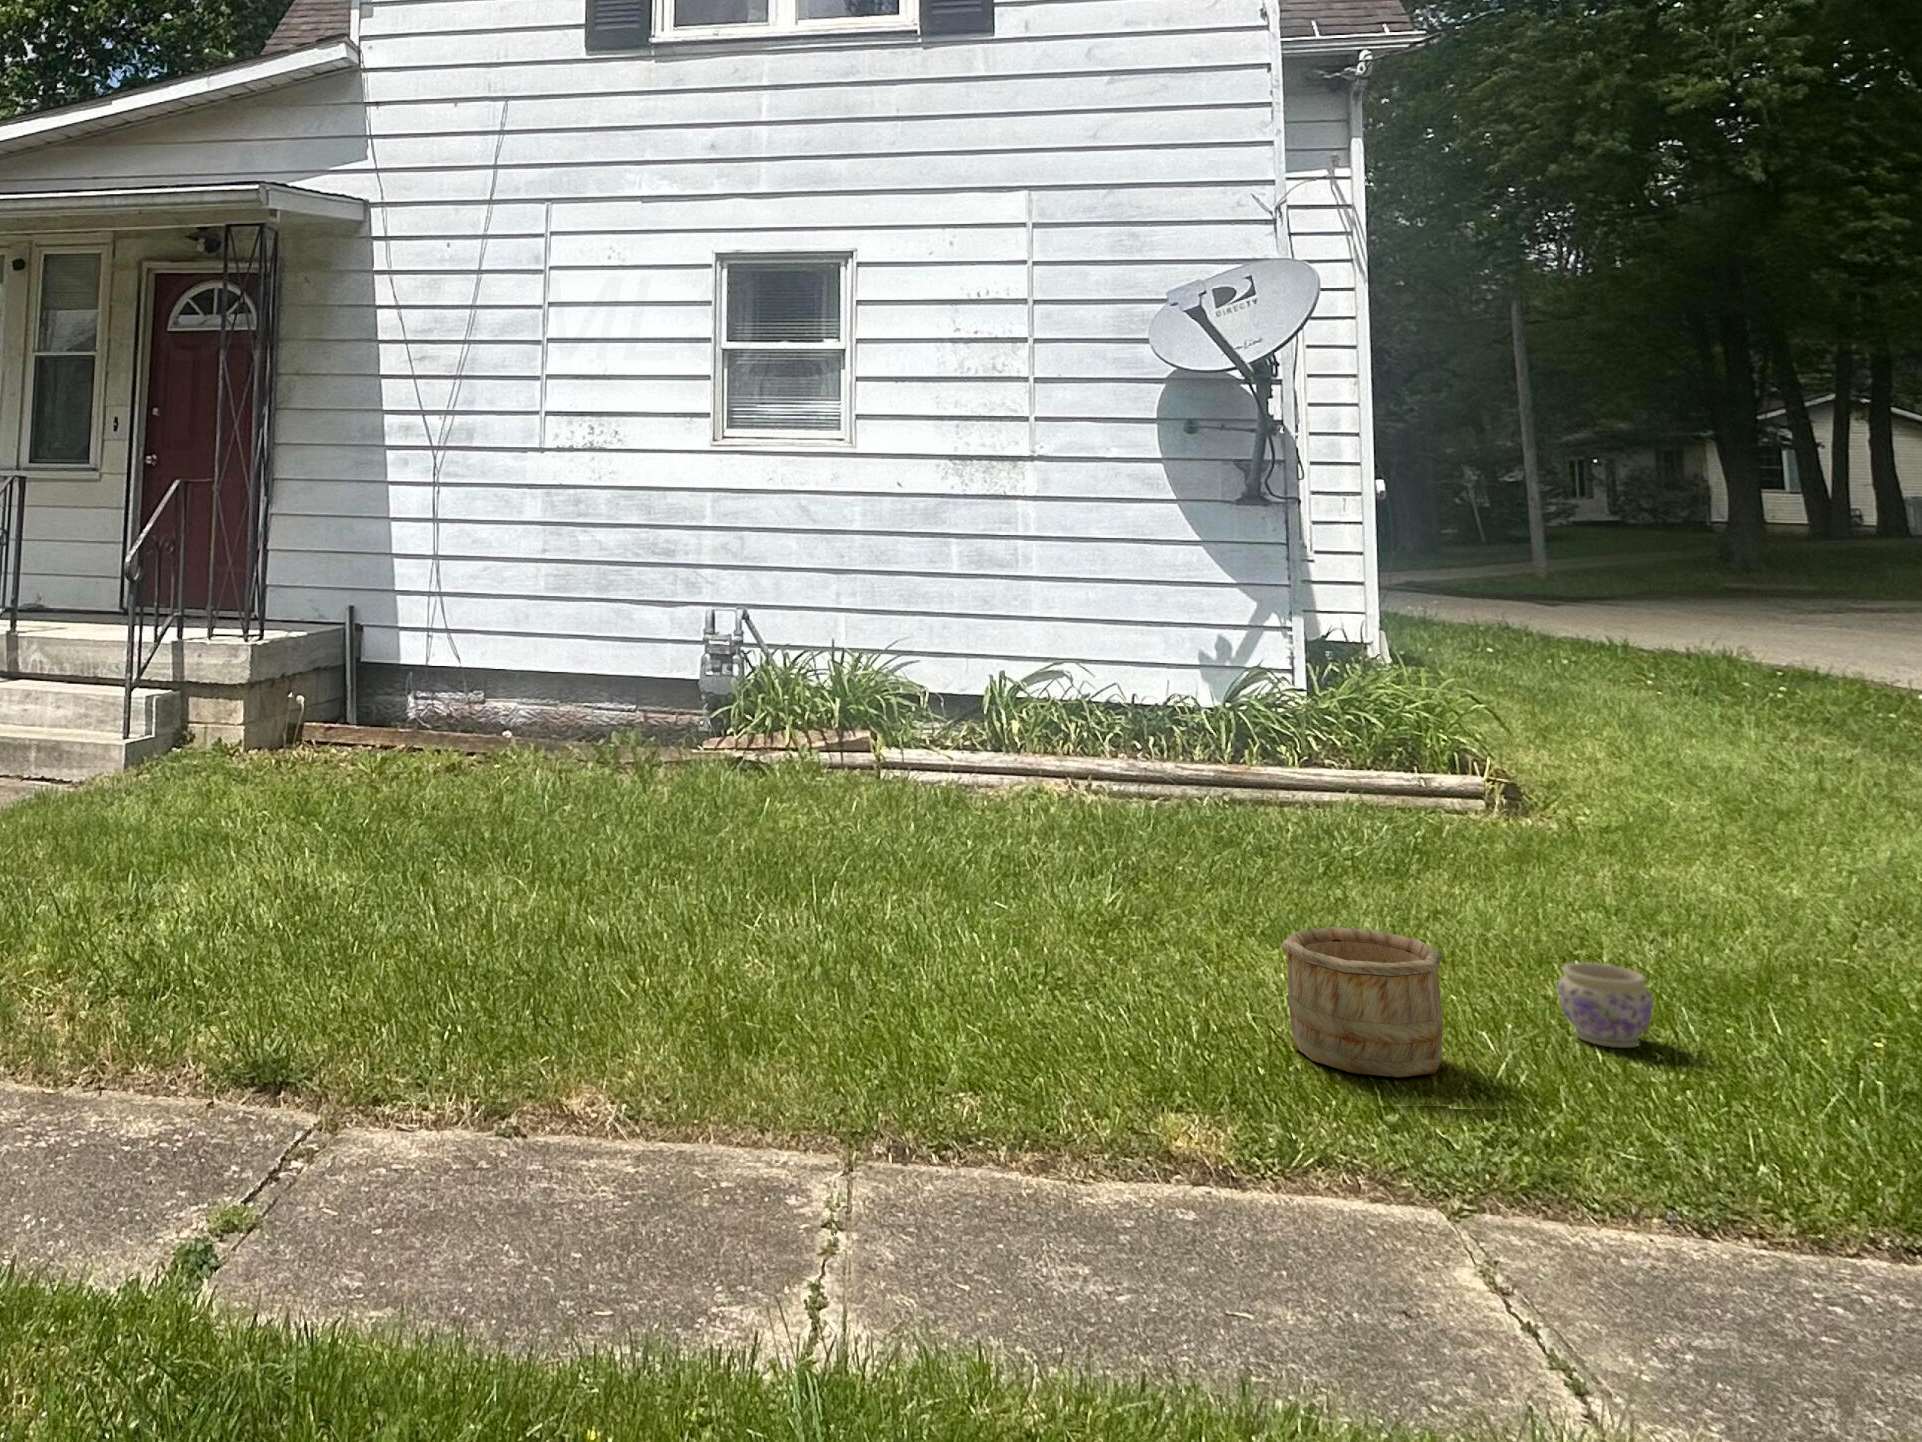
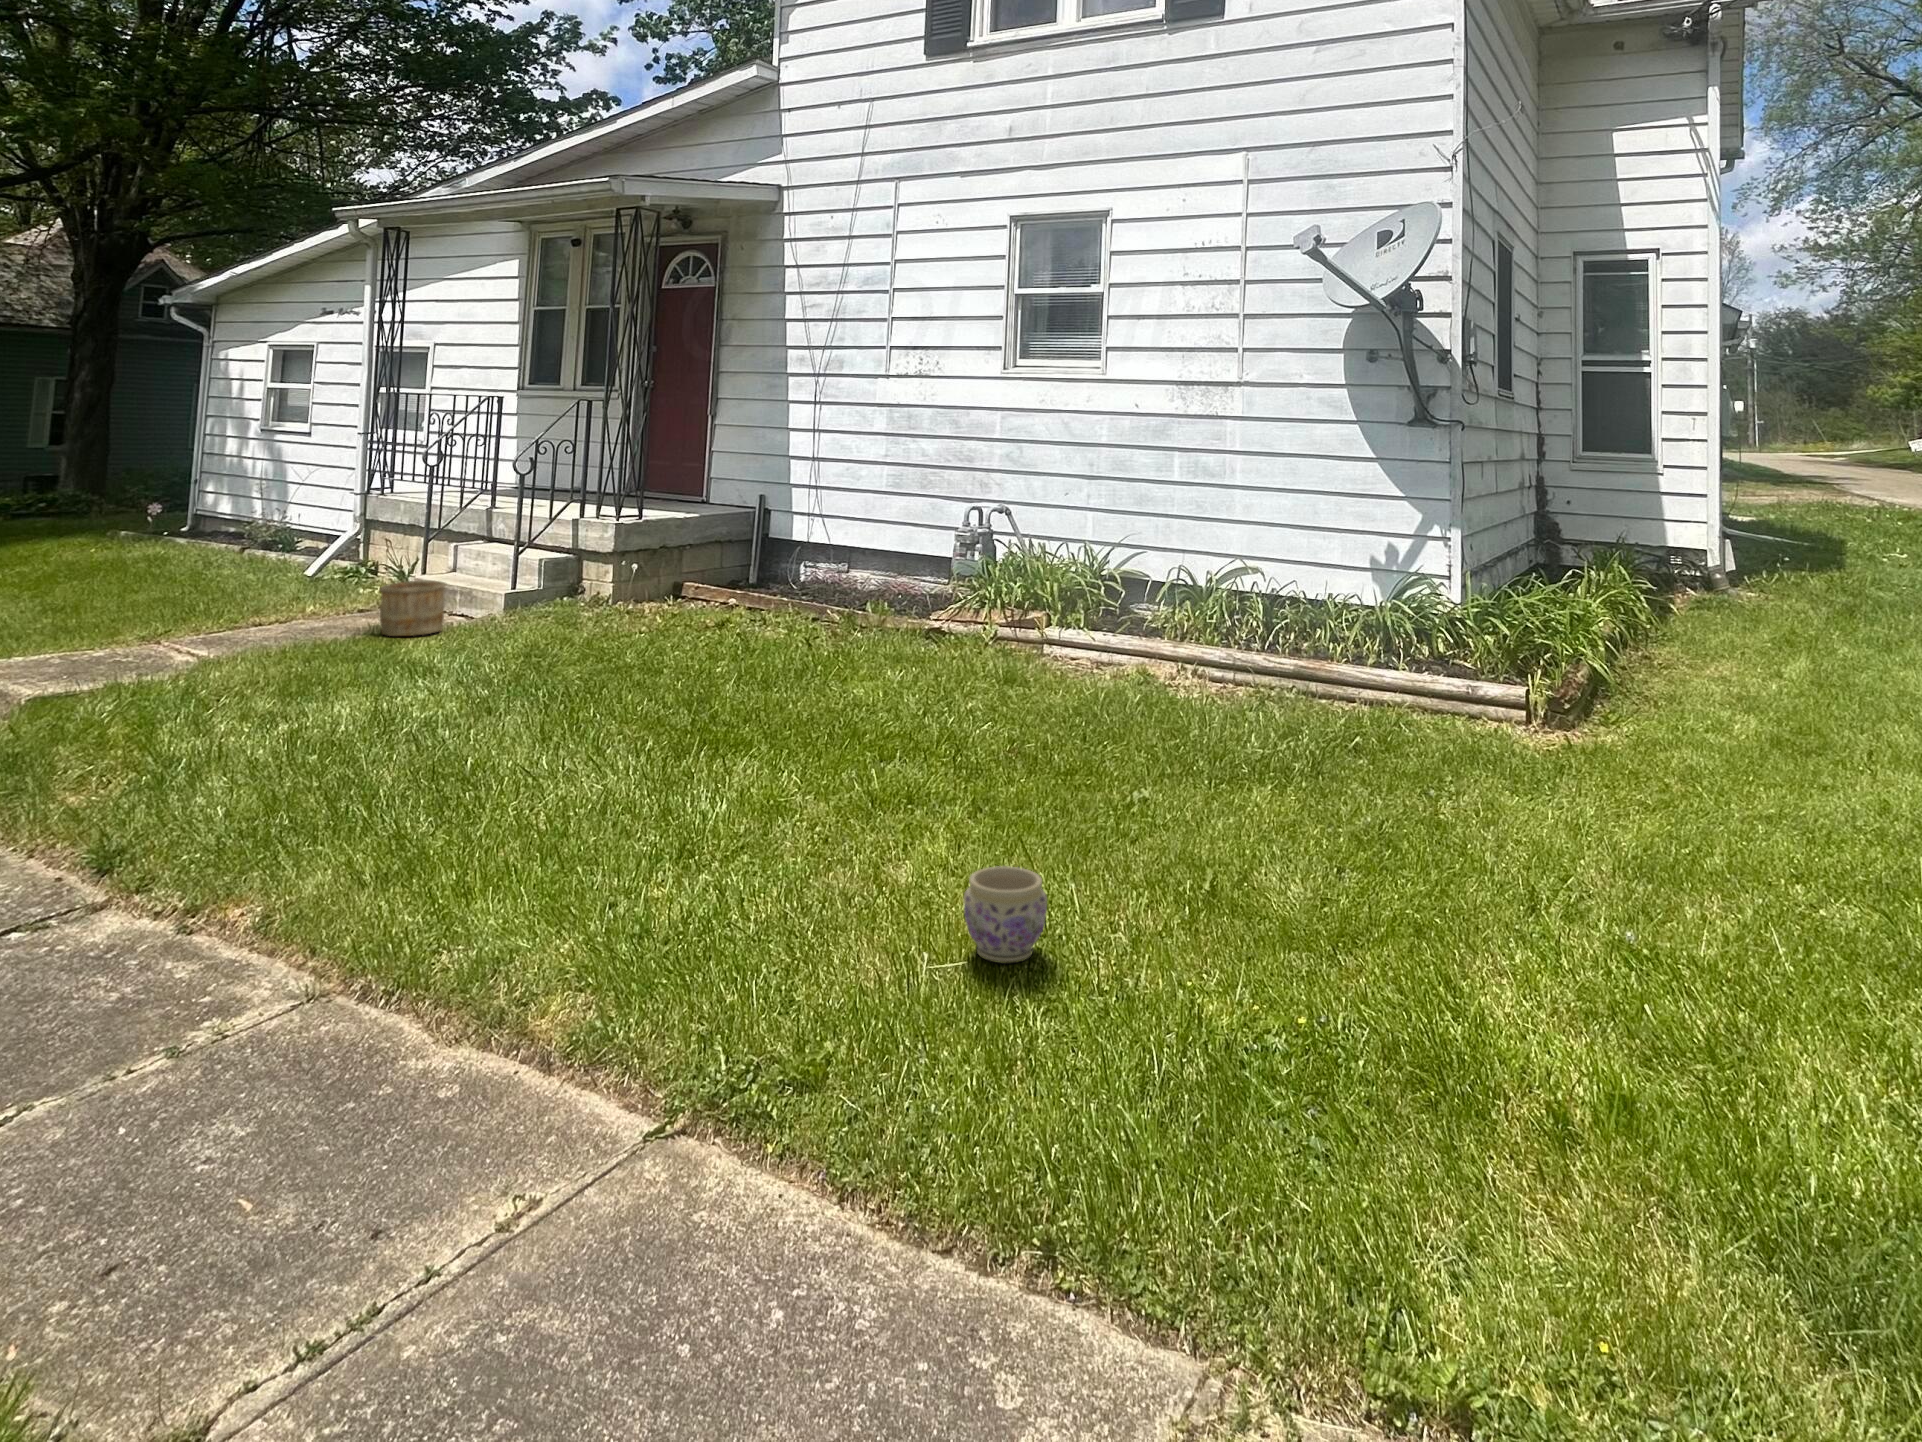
wooden bucket: present [1281,927,1442,1077] -> present [380,581,446,636]

